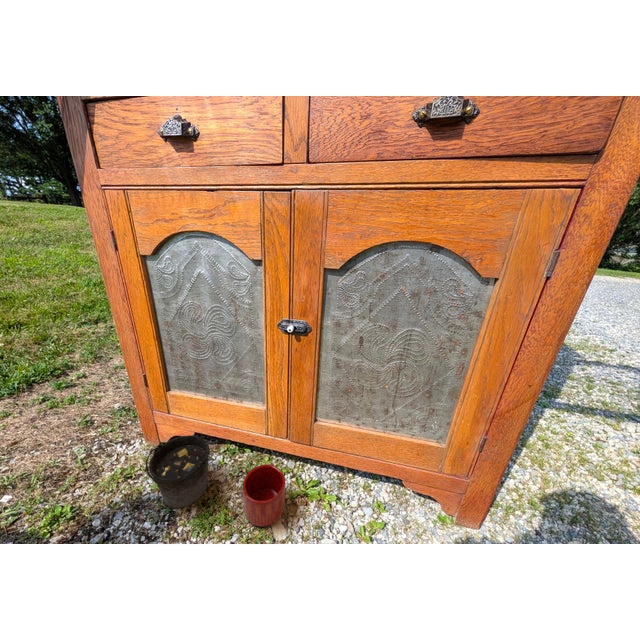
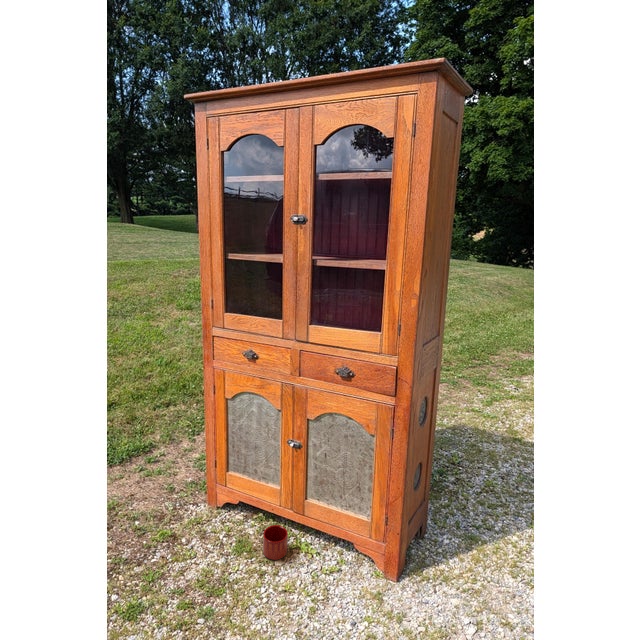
bucket: present [146,435,209,508] -> none [213,501,247,543]

